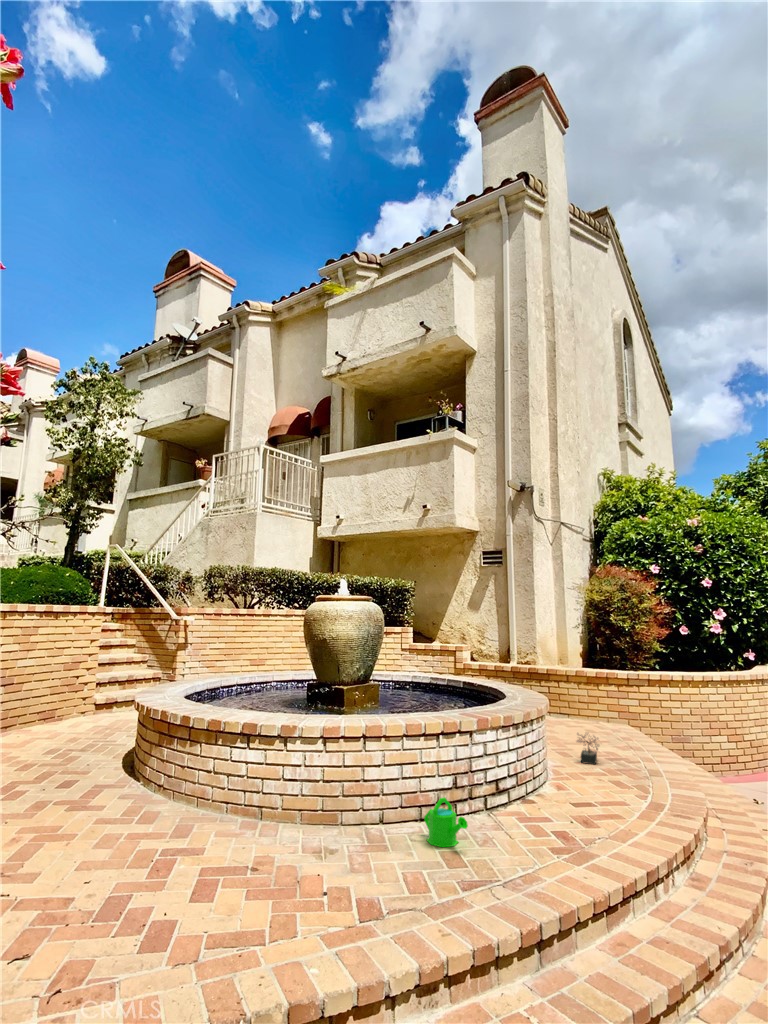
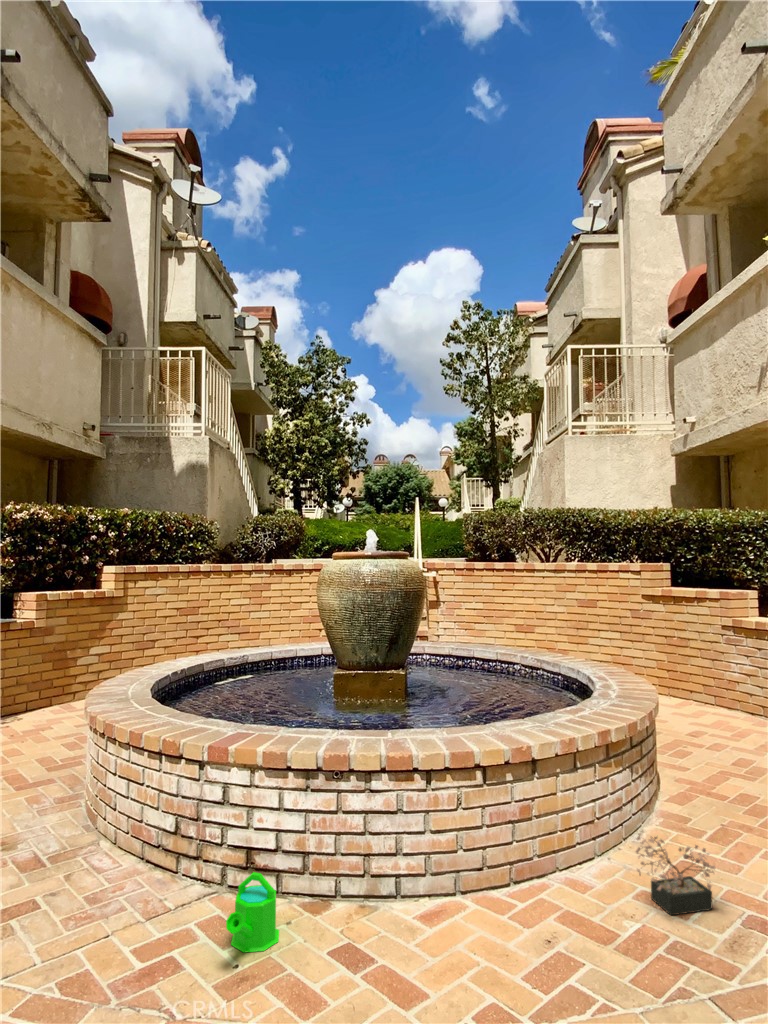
watering can: present [424,797,468,847] -> present [226,872,279,952]

